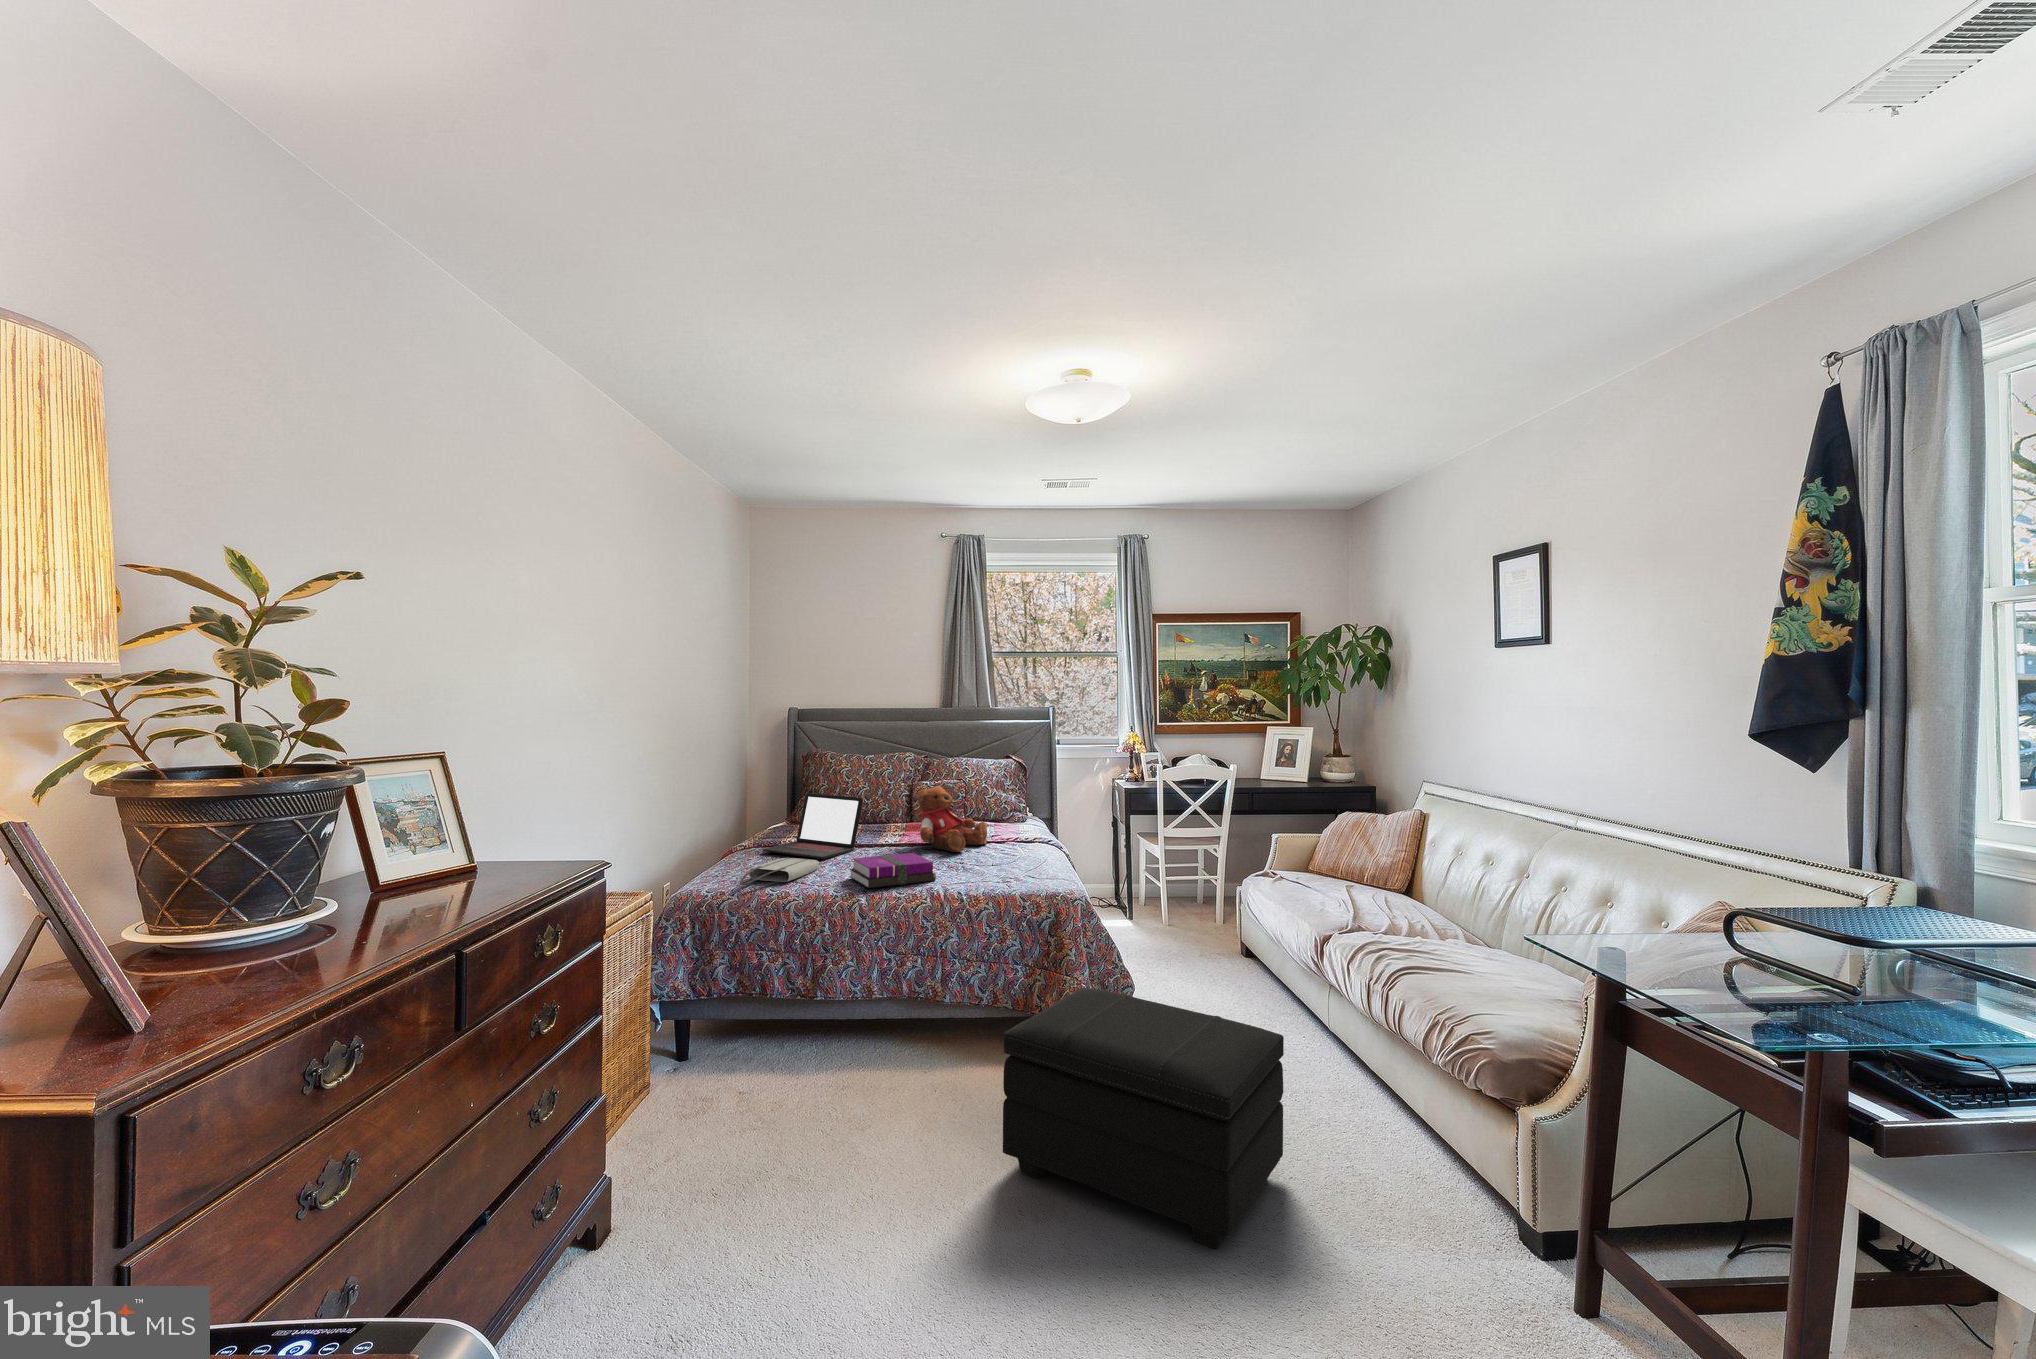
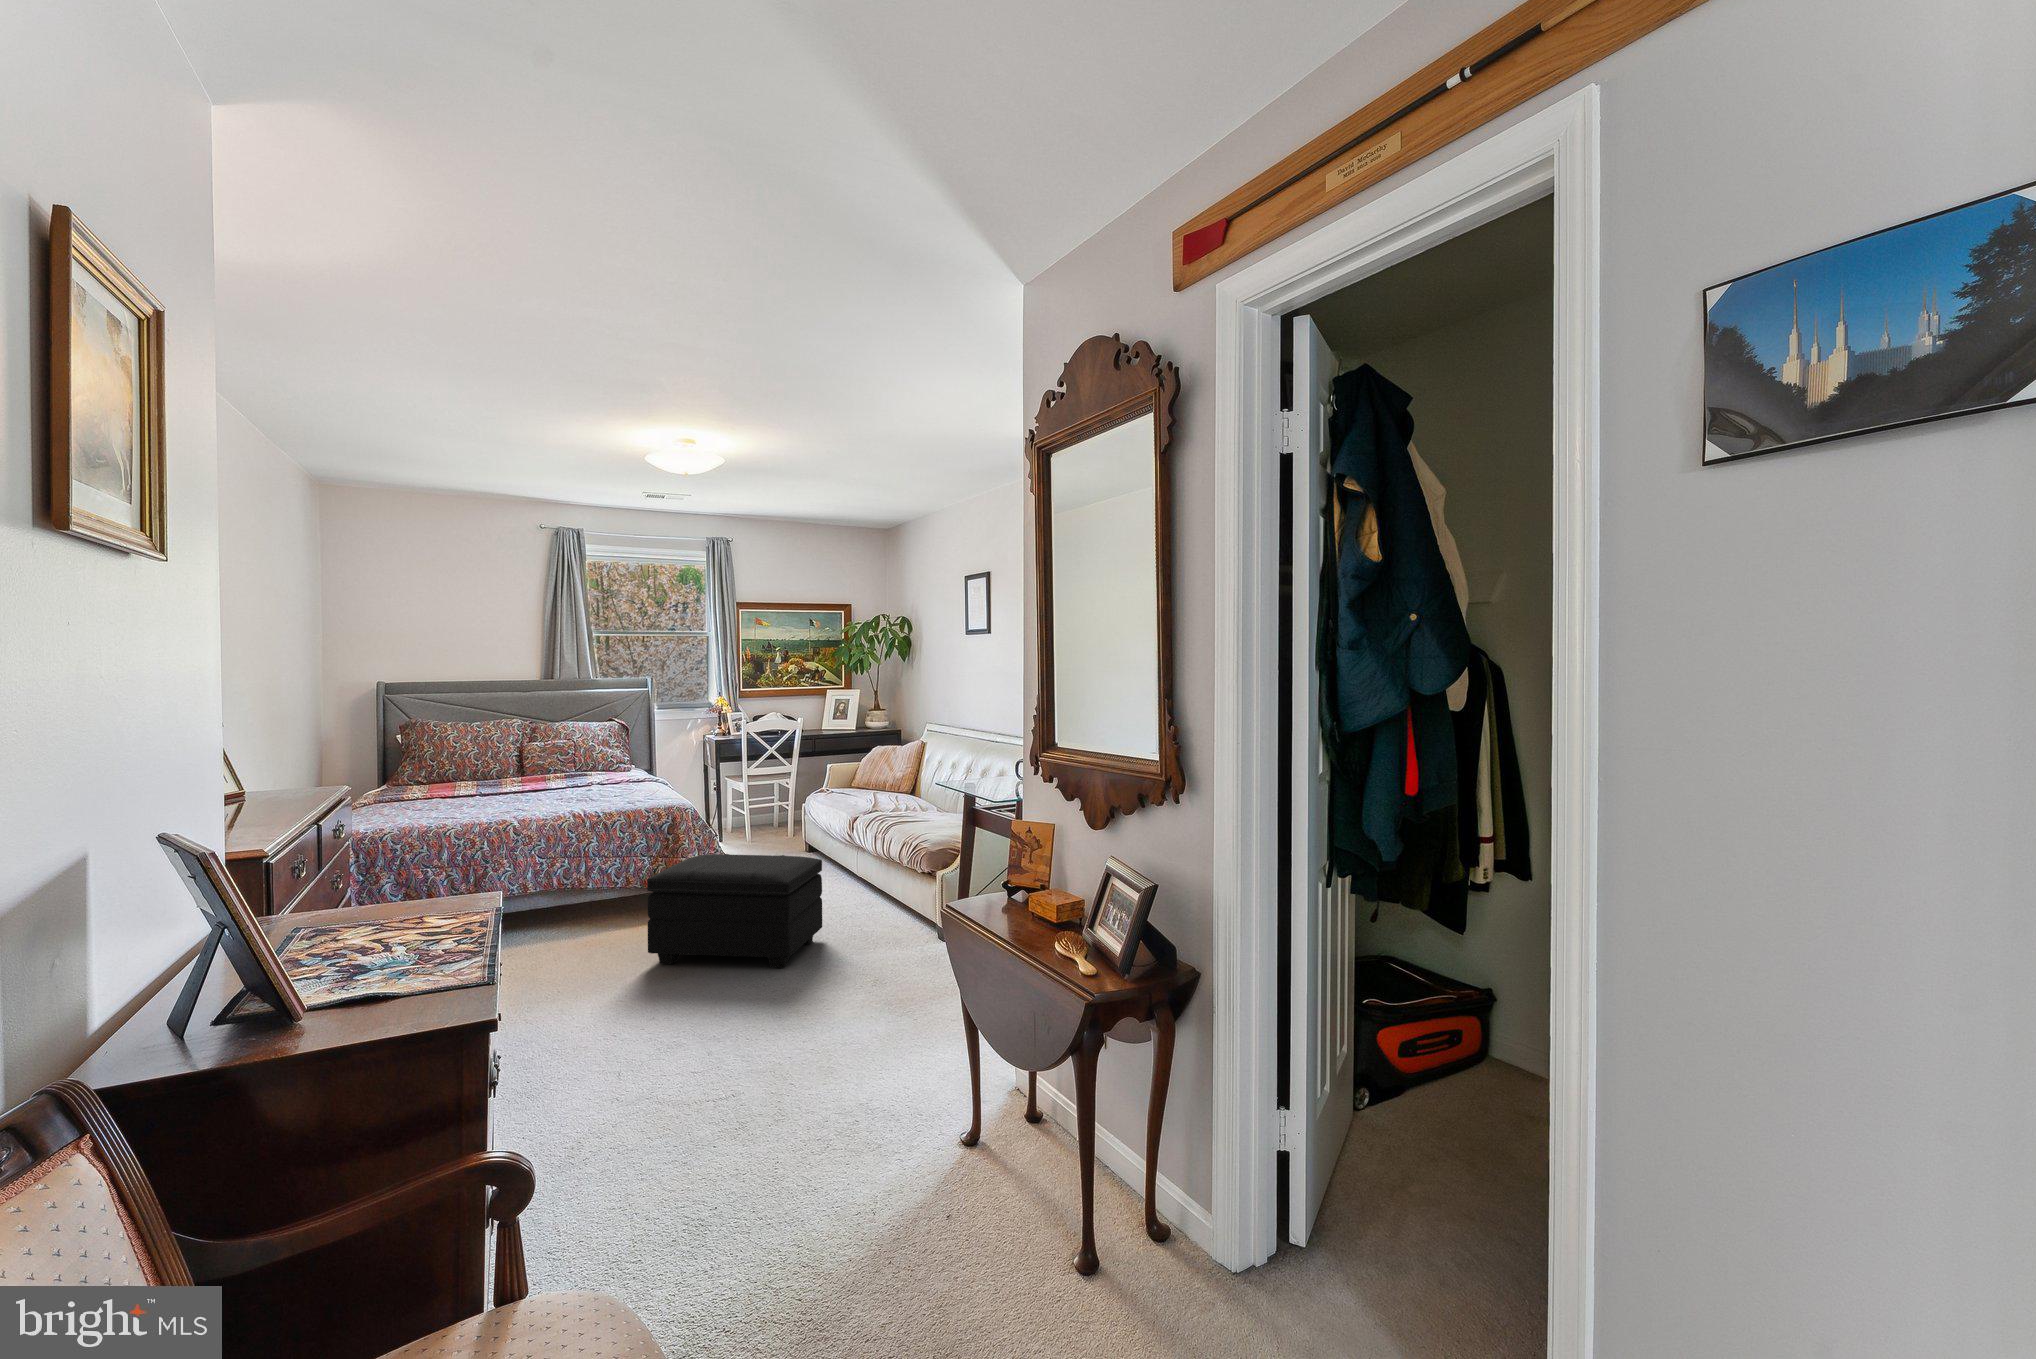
teddy bear: present [917,786,987,852] -> none [541,742,604,791]
laptop: present [763,793,863,859] -> none [393,755,490,805]
notebook: present [850,853,936,888] -> none [494,791,571,816]
tote bag: present [740,858,819,885] -> none [396,804,460,823]

